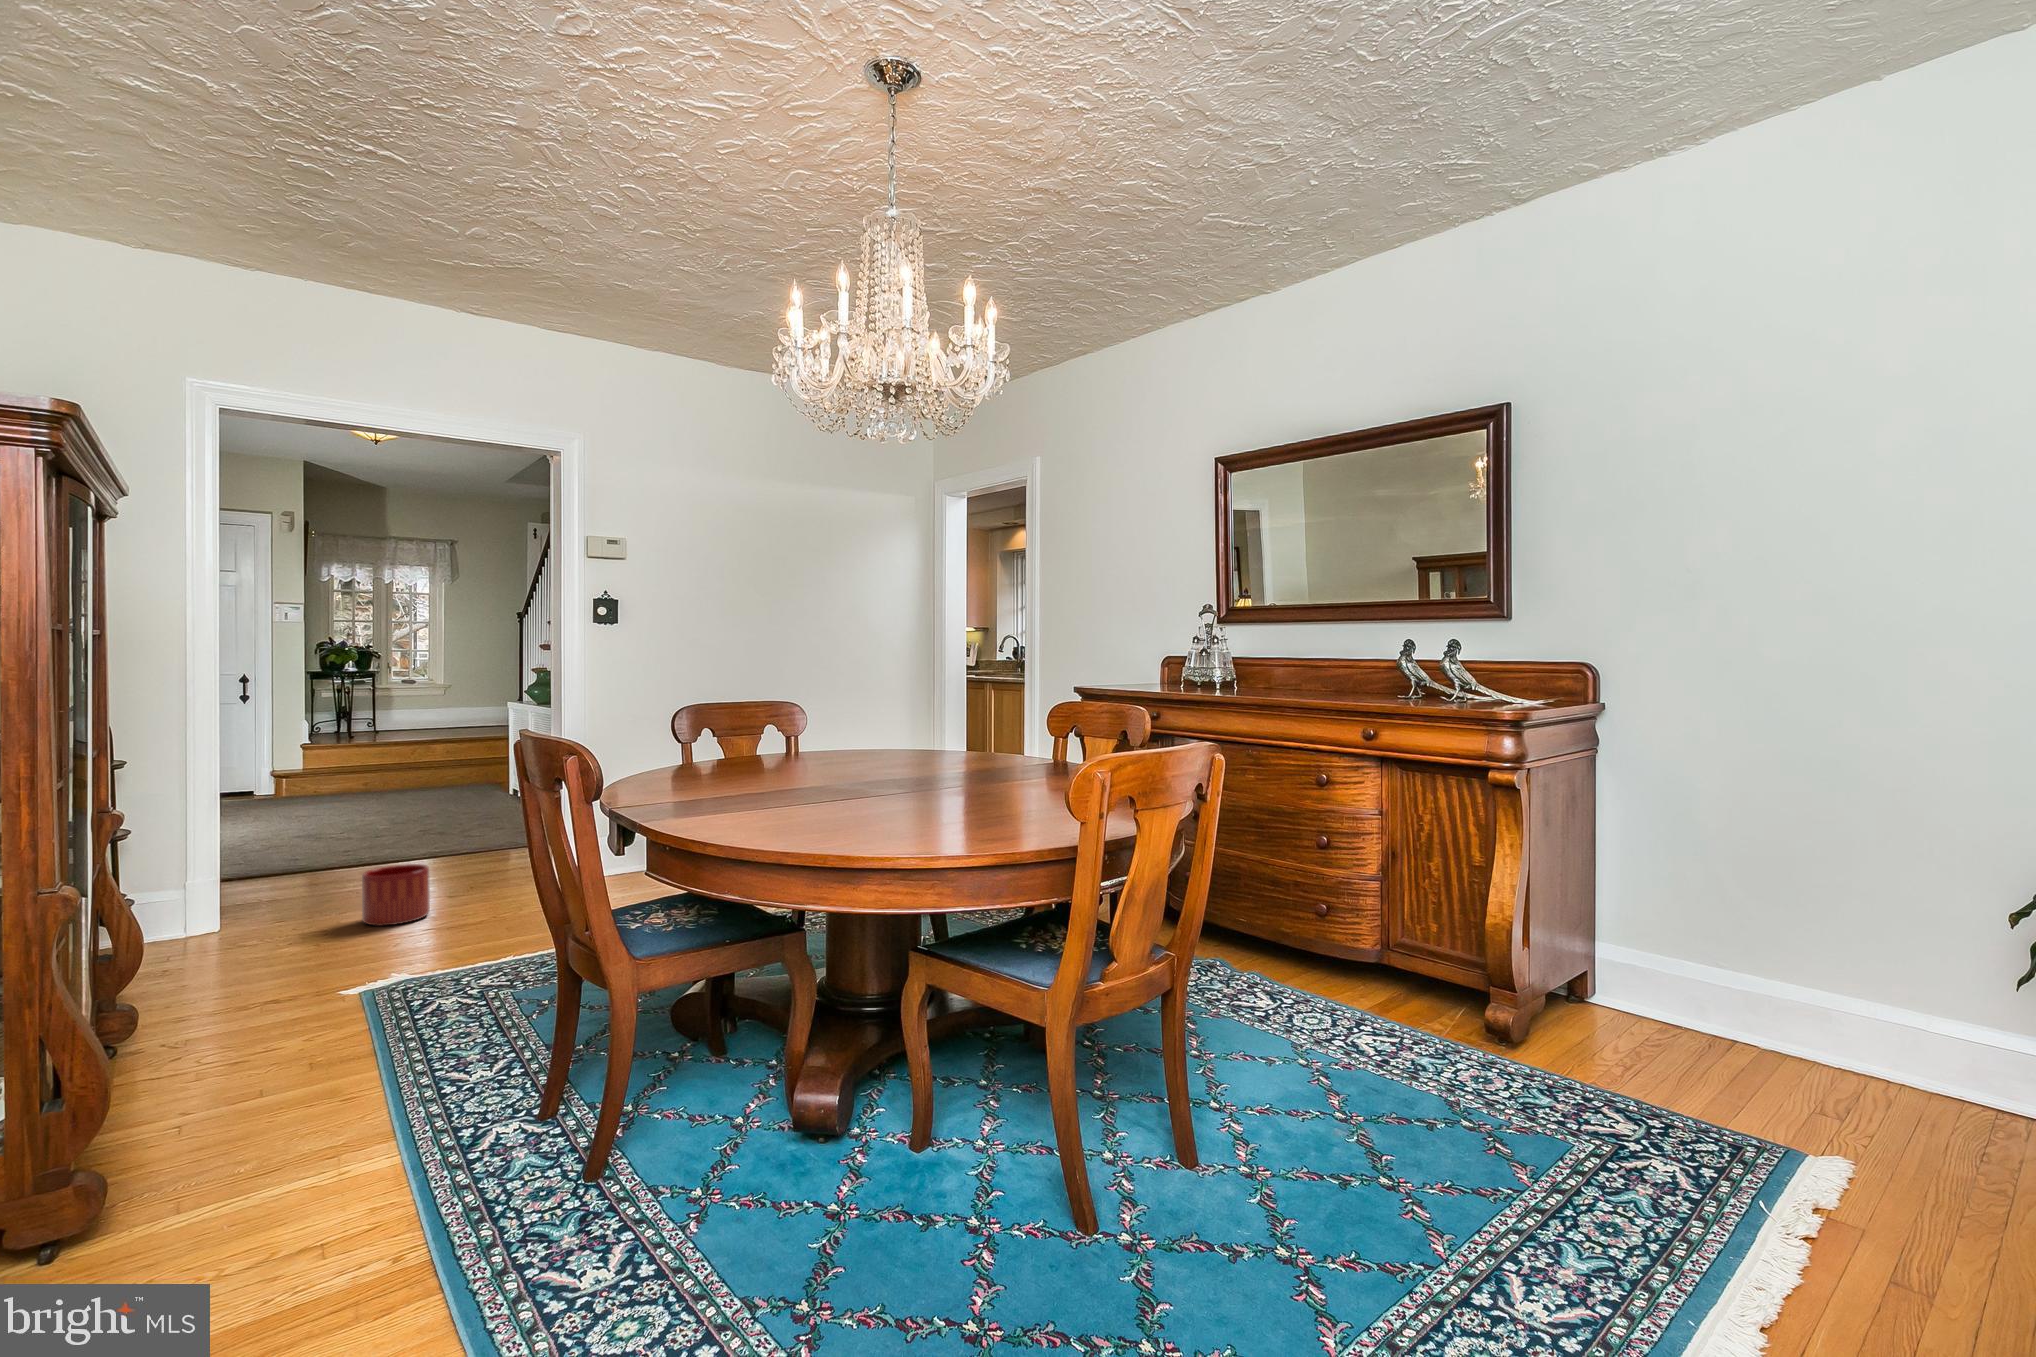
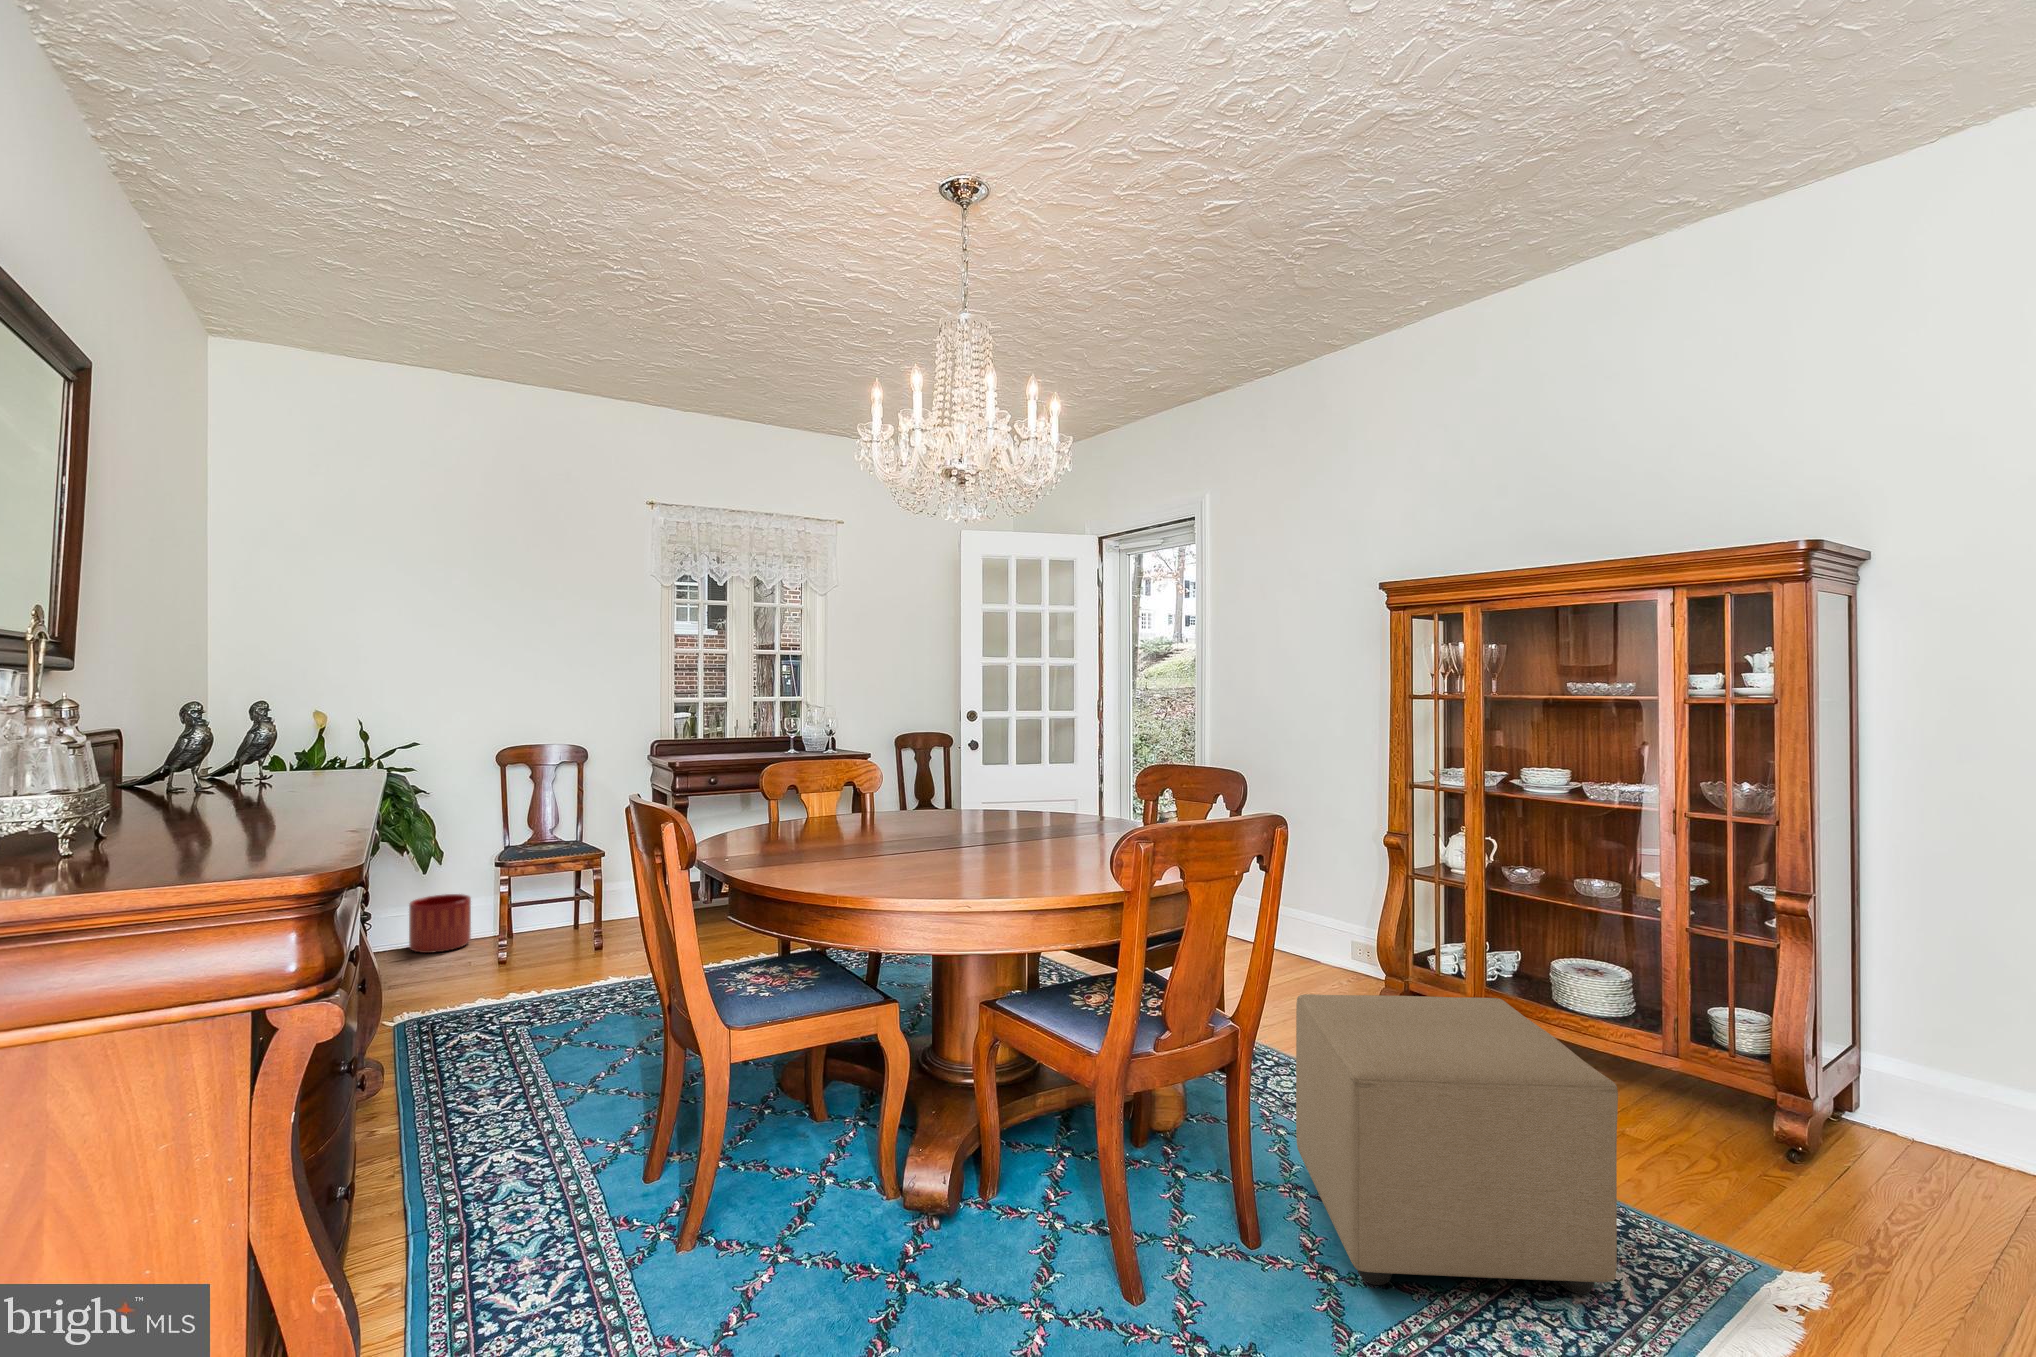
ottoman: none [1338,913,1686,1195] -> present [1296,994,1618,1294]

